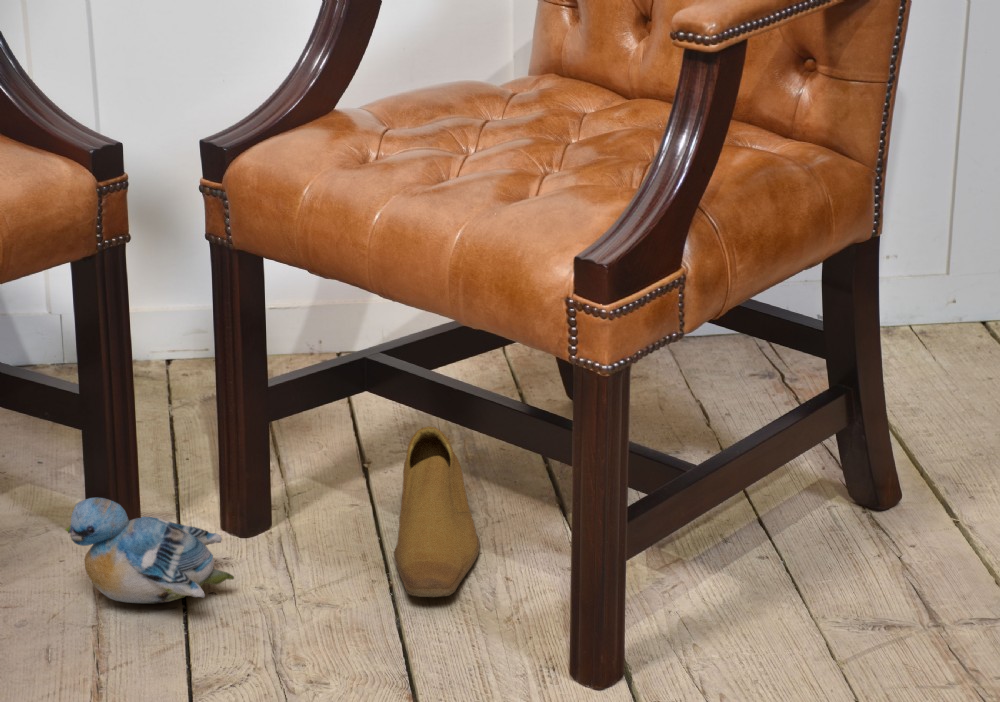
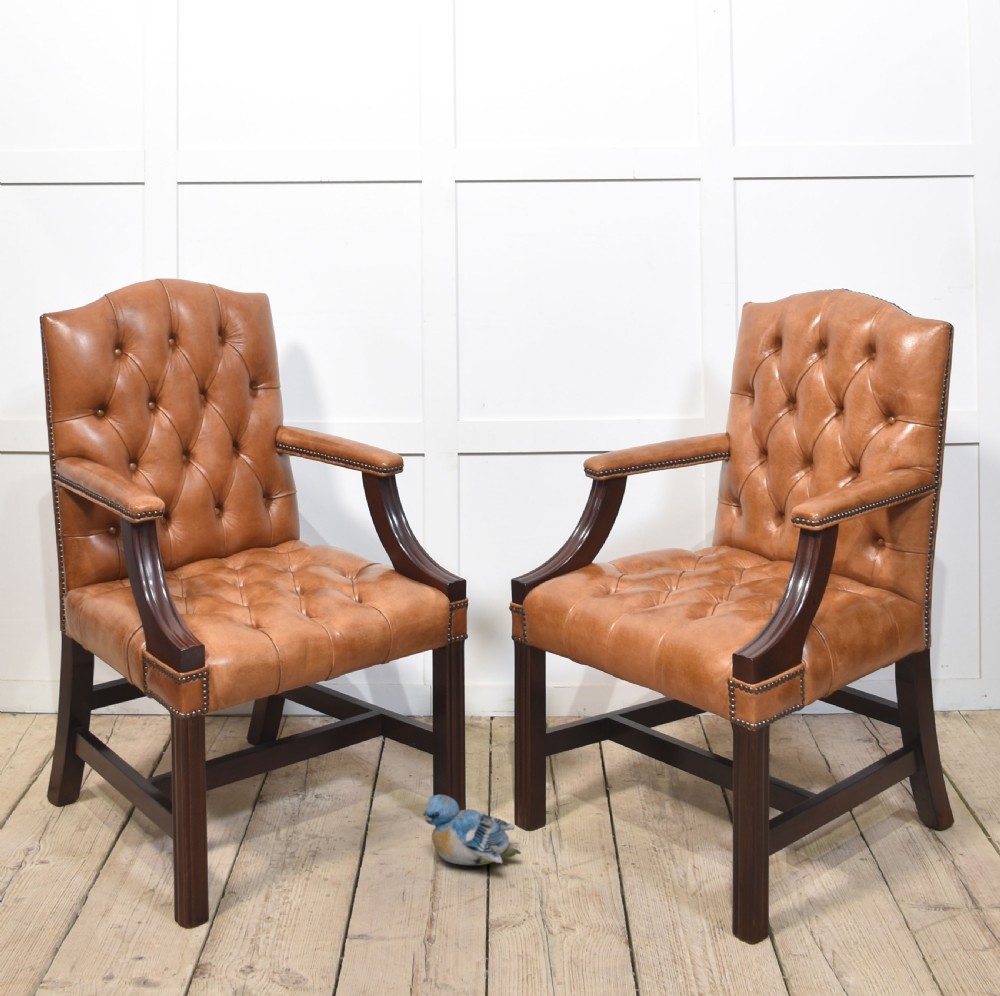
shoe: present [394,427,480,597] -> none [622,764,678,876]

